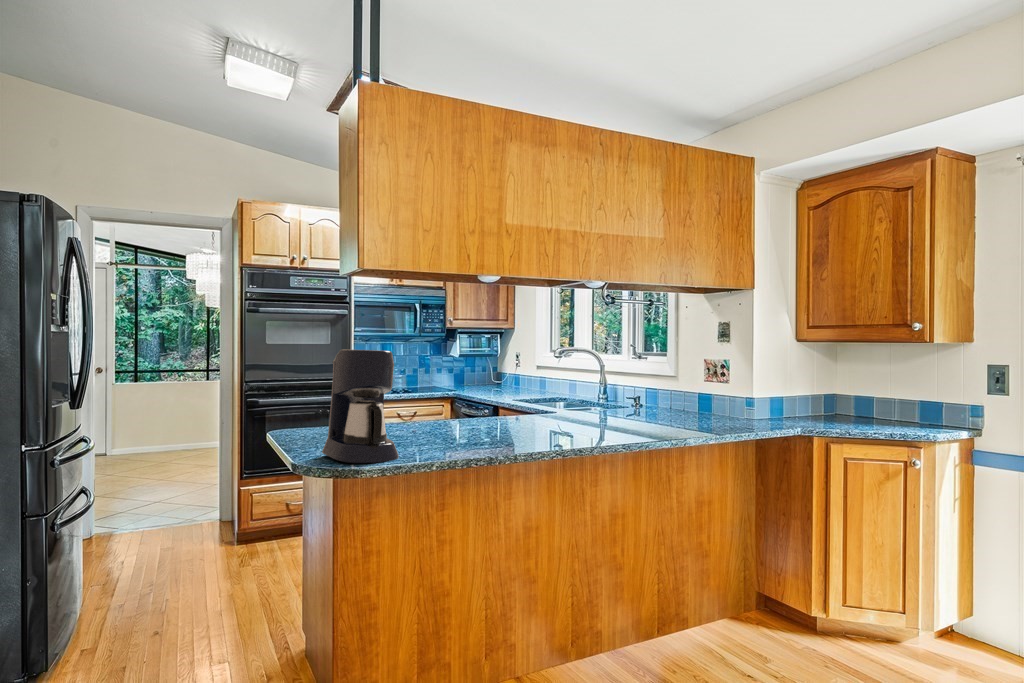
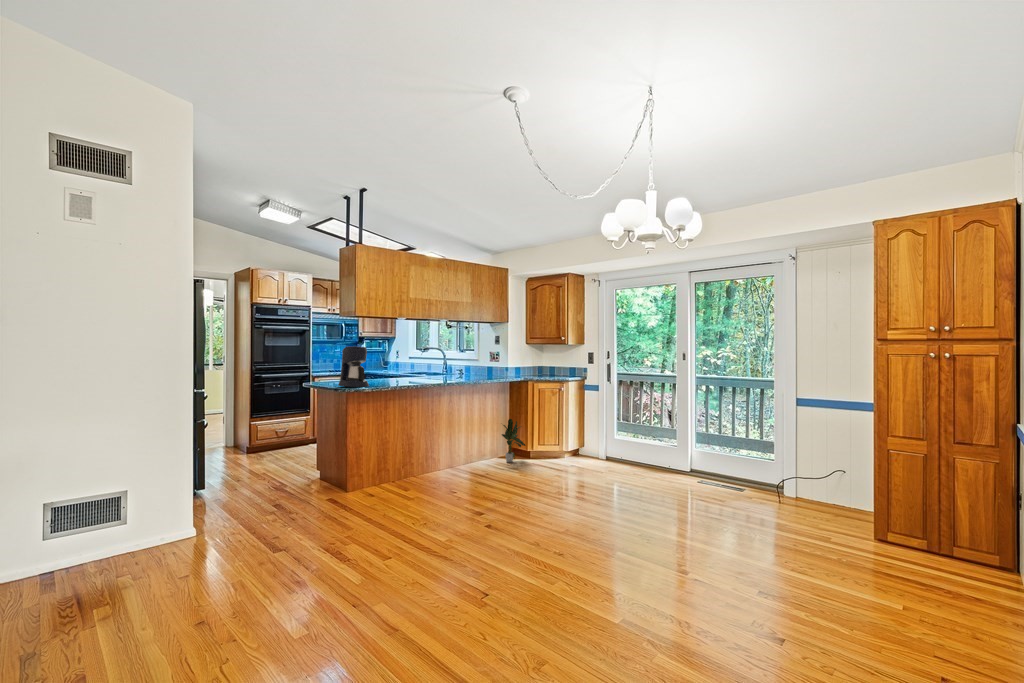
potted plant: none [741,531,817,645] -> present [502,419,526,462]

